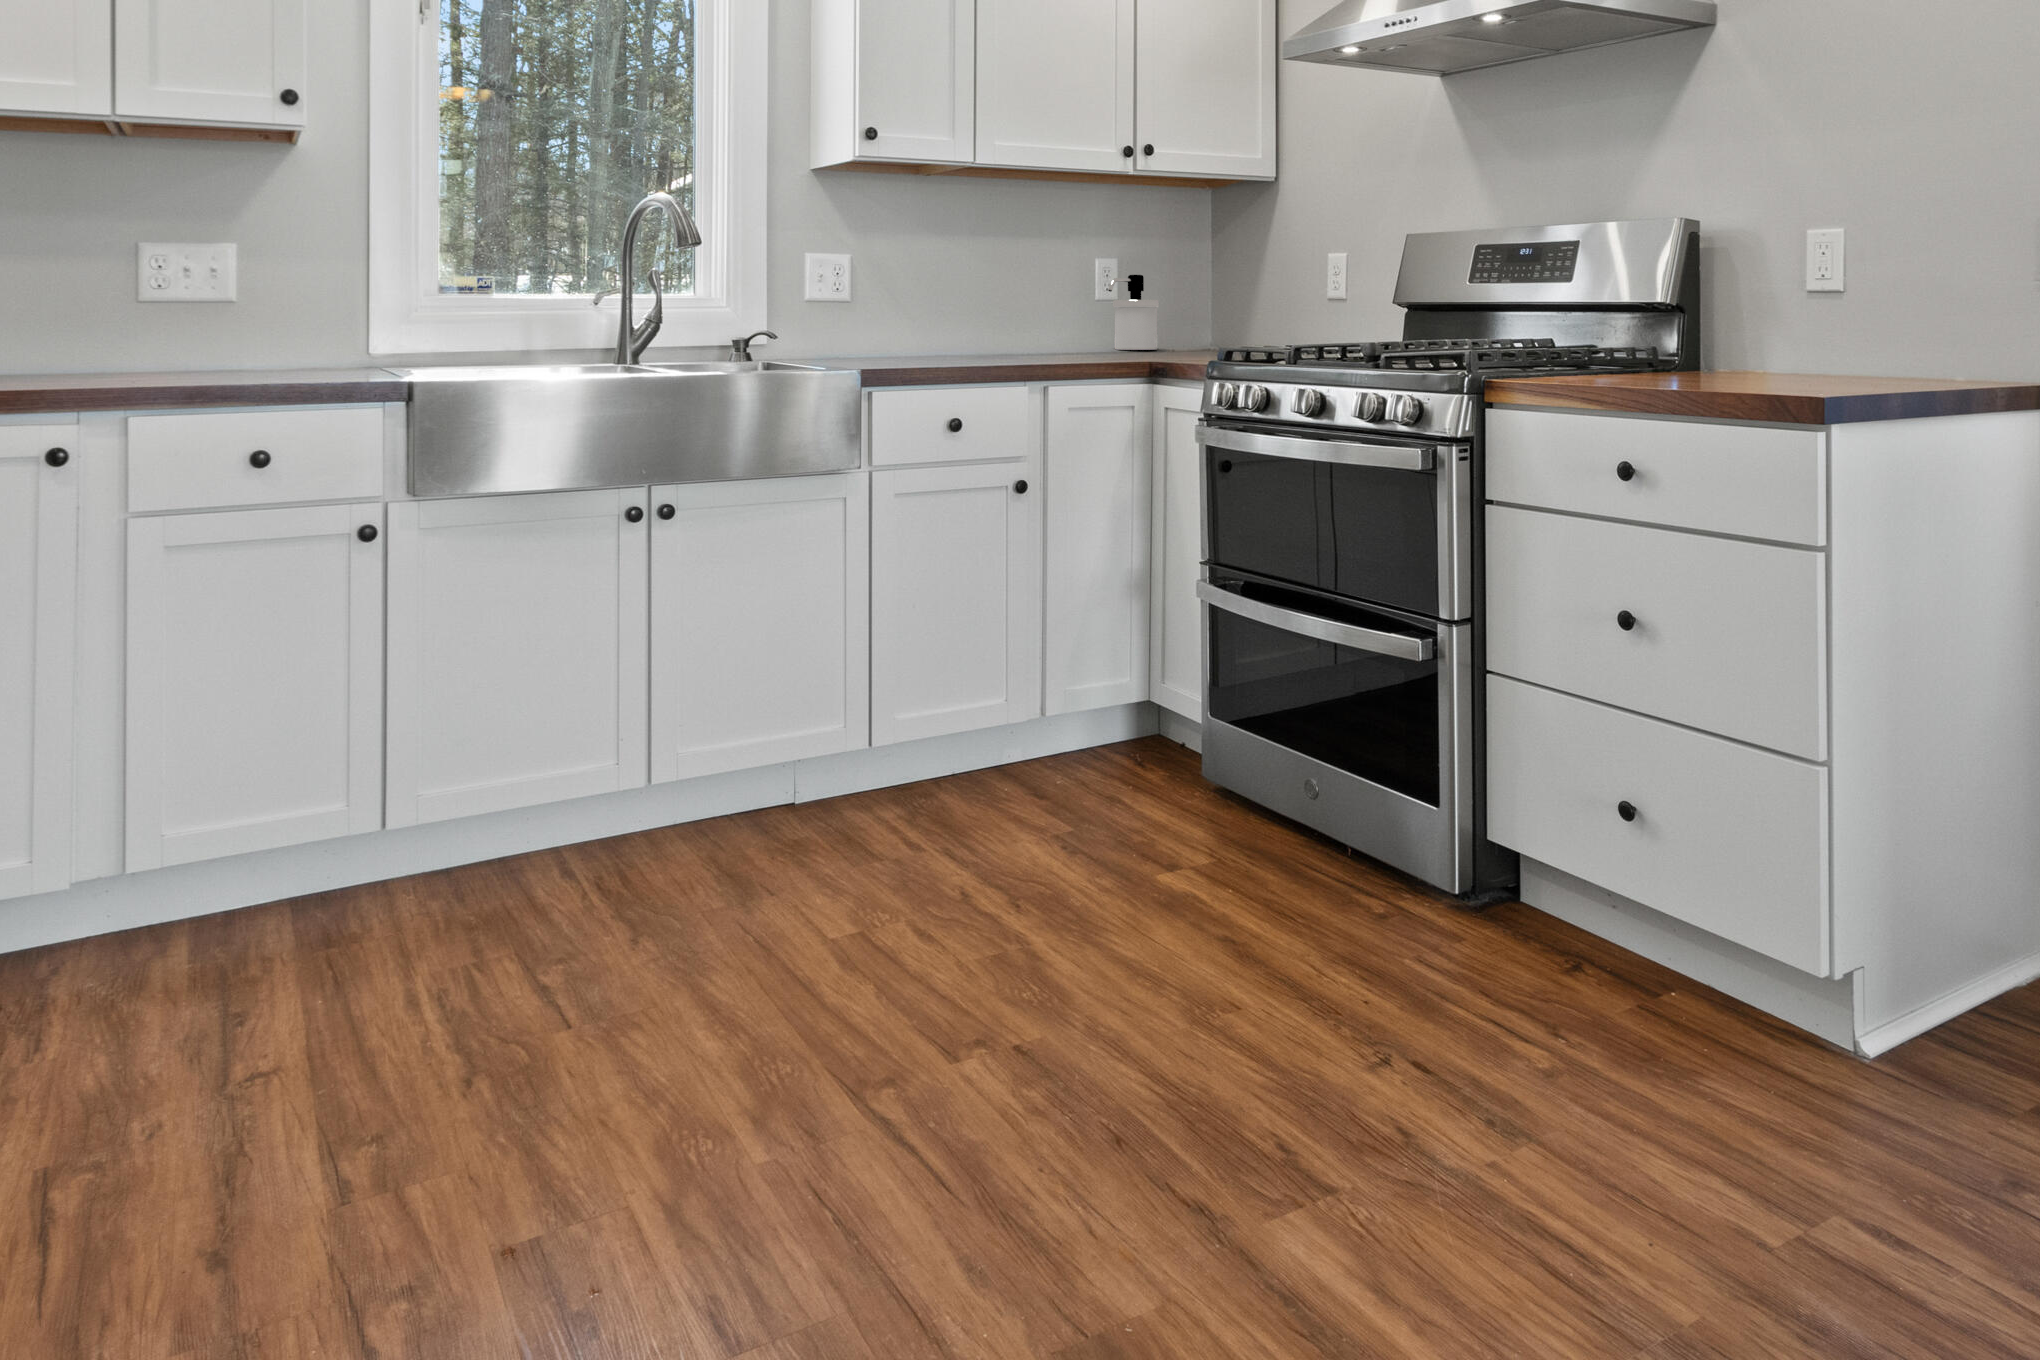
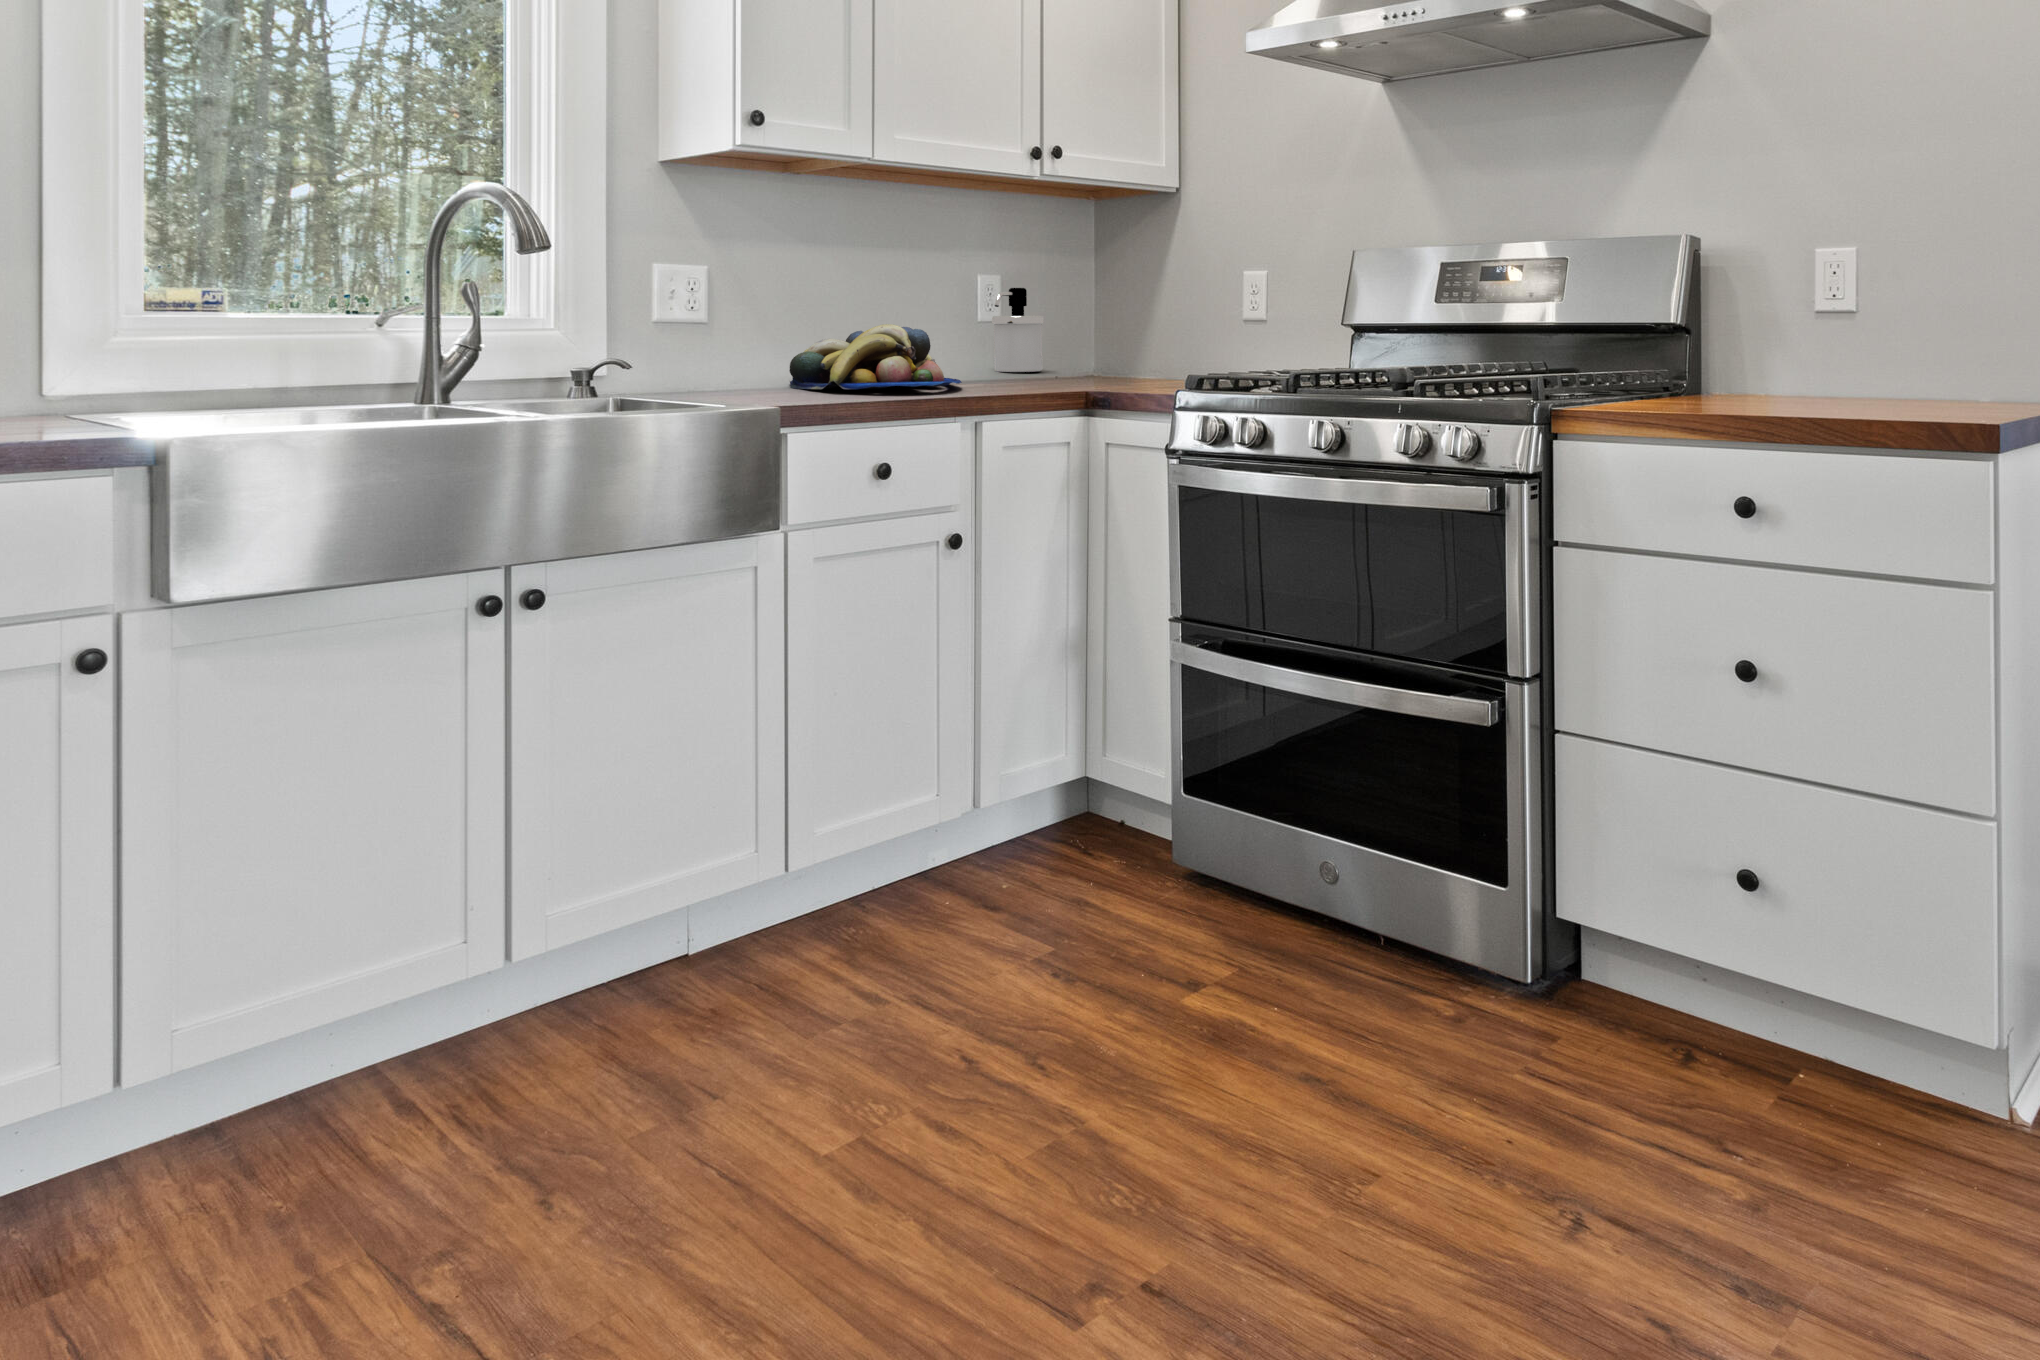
fruit bowl: none [908,305,1058,359] -> present [789,324,962,389]

